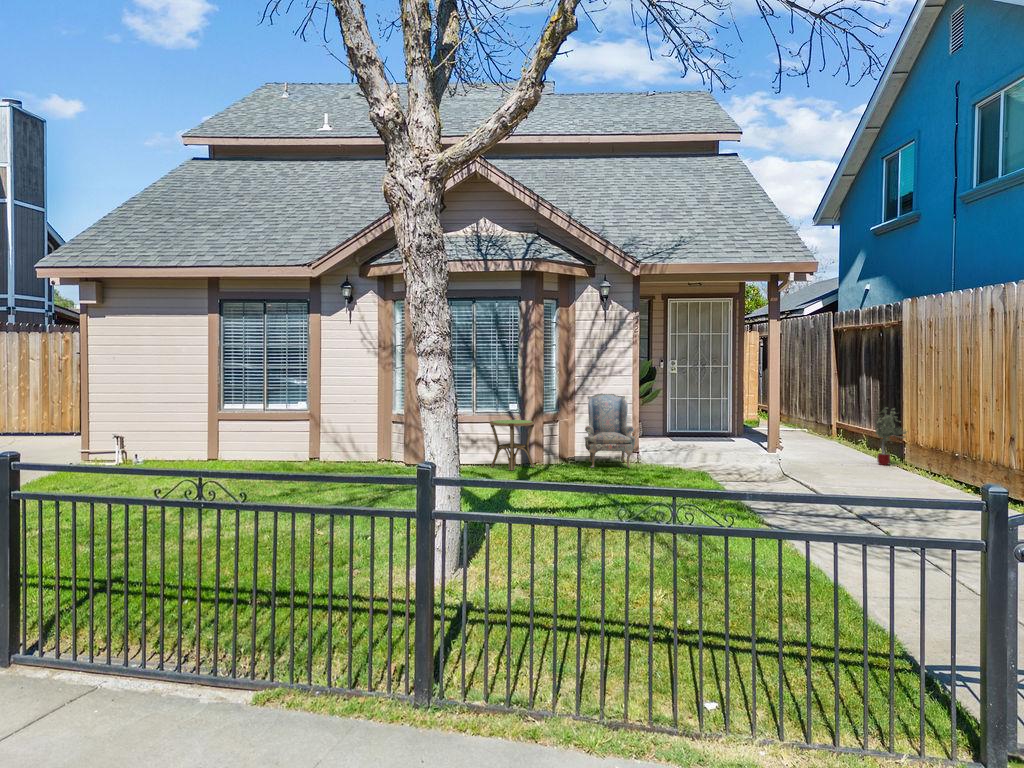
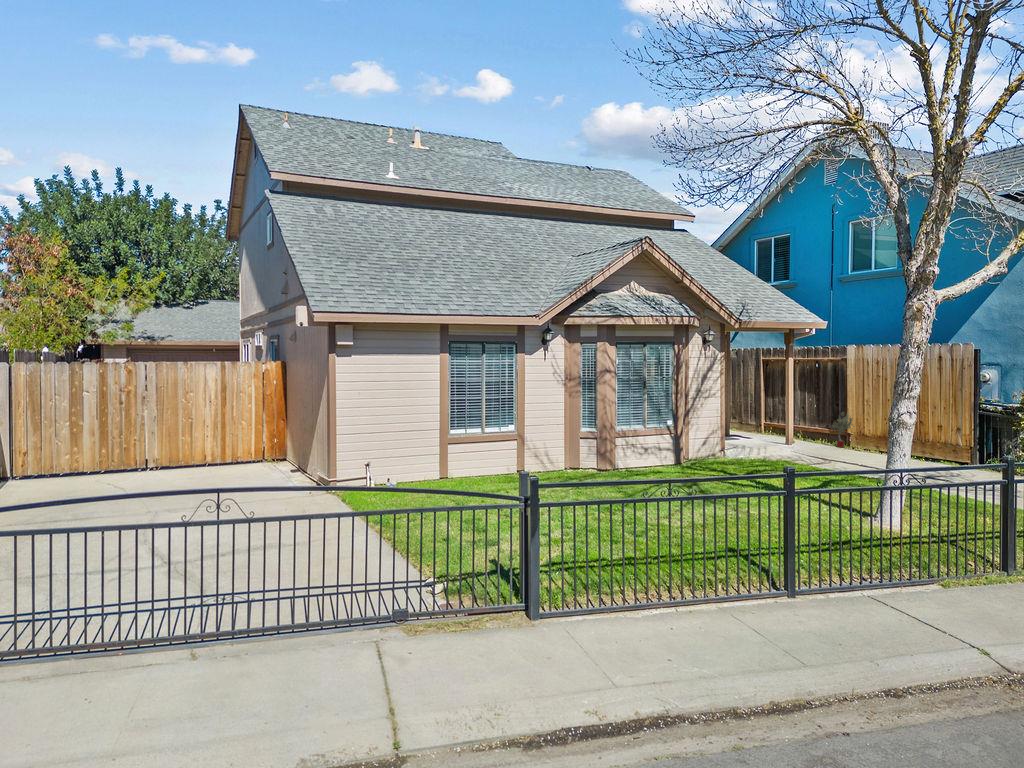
armchair: present [584,393,635,468] -> none [700,410,741,463]
side table: present [490,420,535,470] -> none [664,432,697,469]

